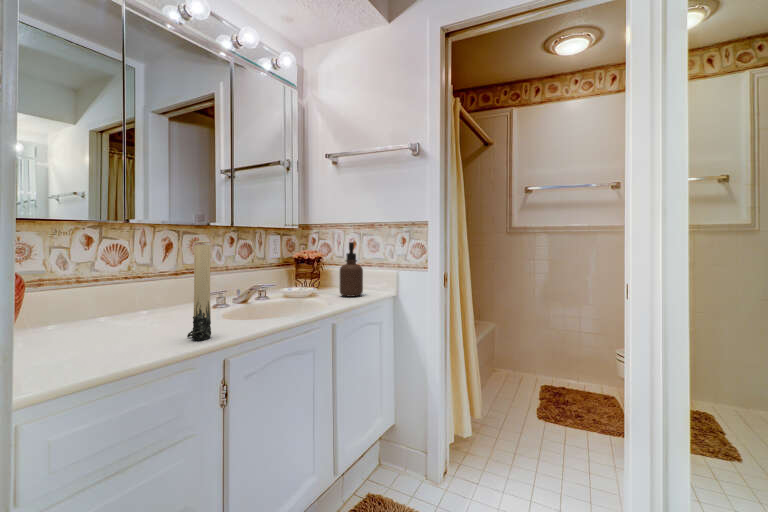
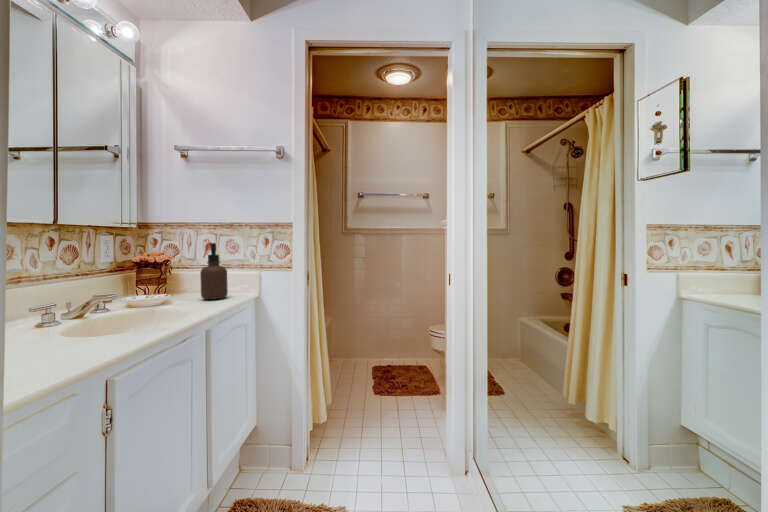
candle: present [187,241,211,340] -> none [57,247,94,360]

